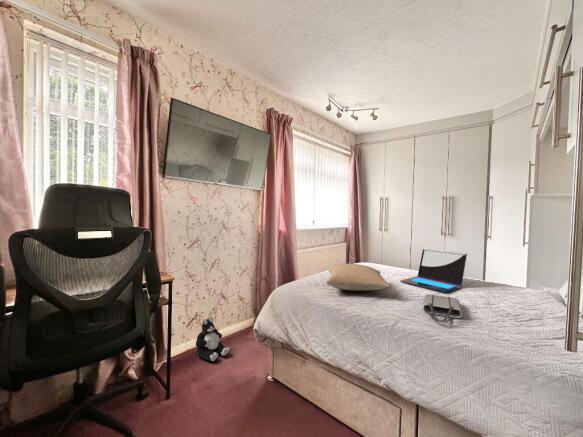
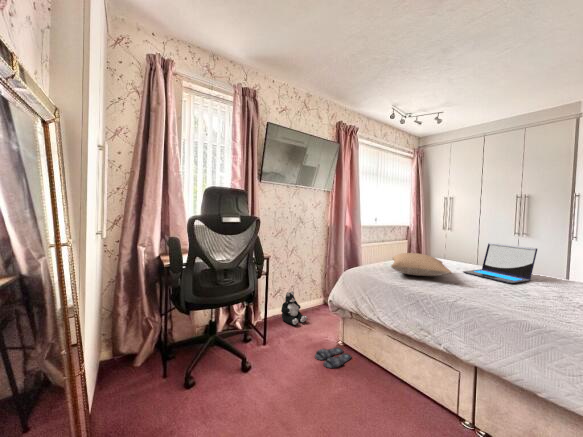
tote bag: present [423,294,462,322] -> none [484,283,525,304]
slippers: none [236,386,282,419] -> present [315,348,351,368]

